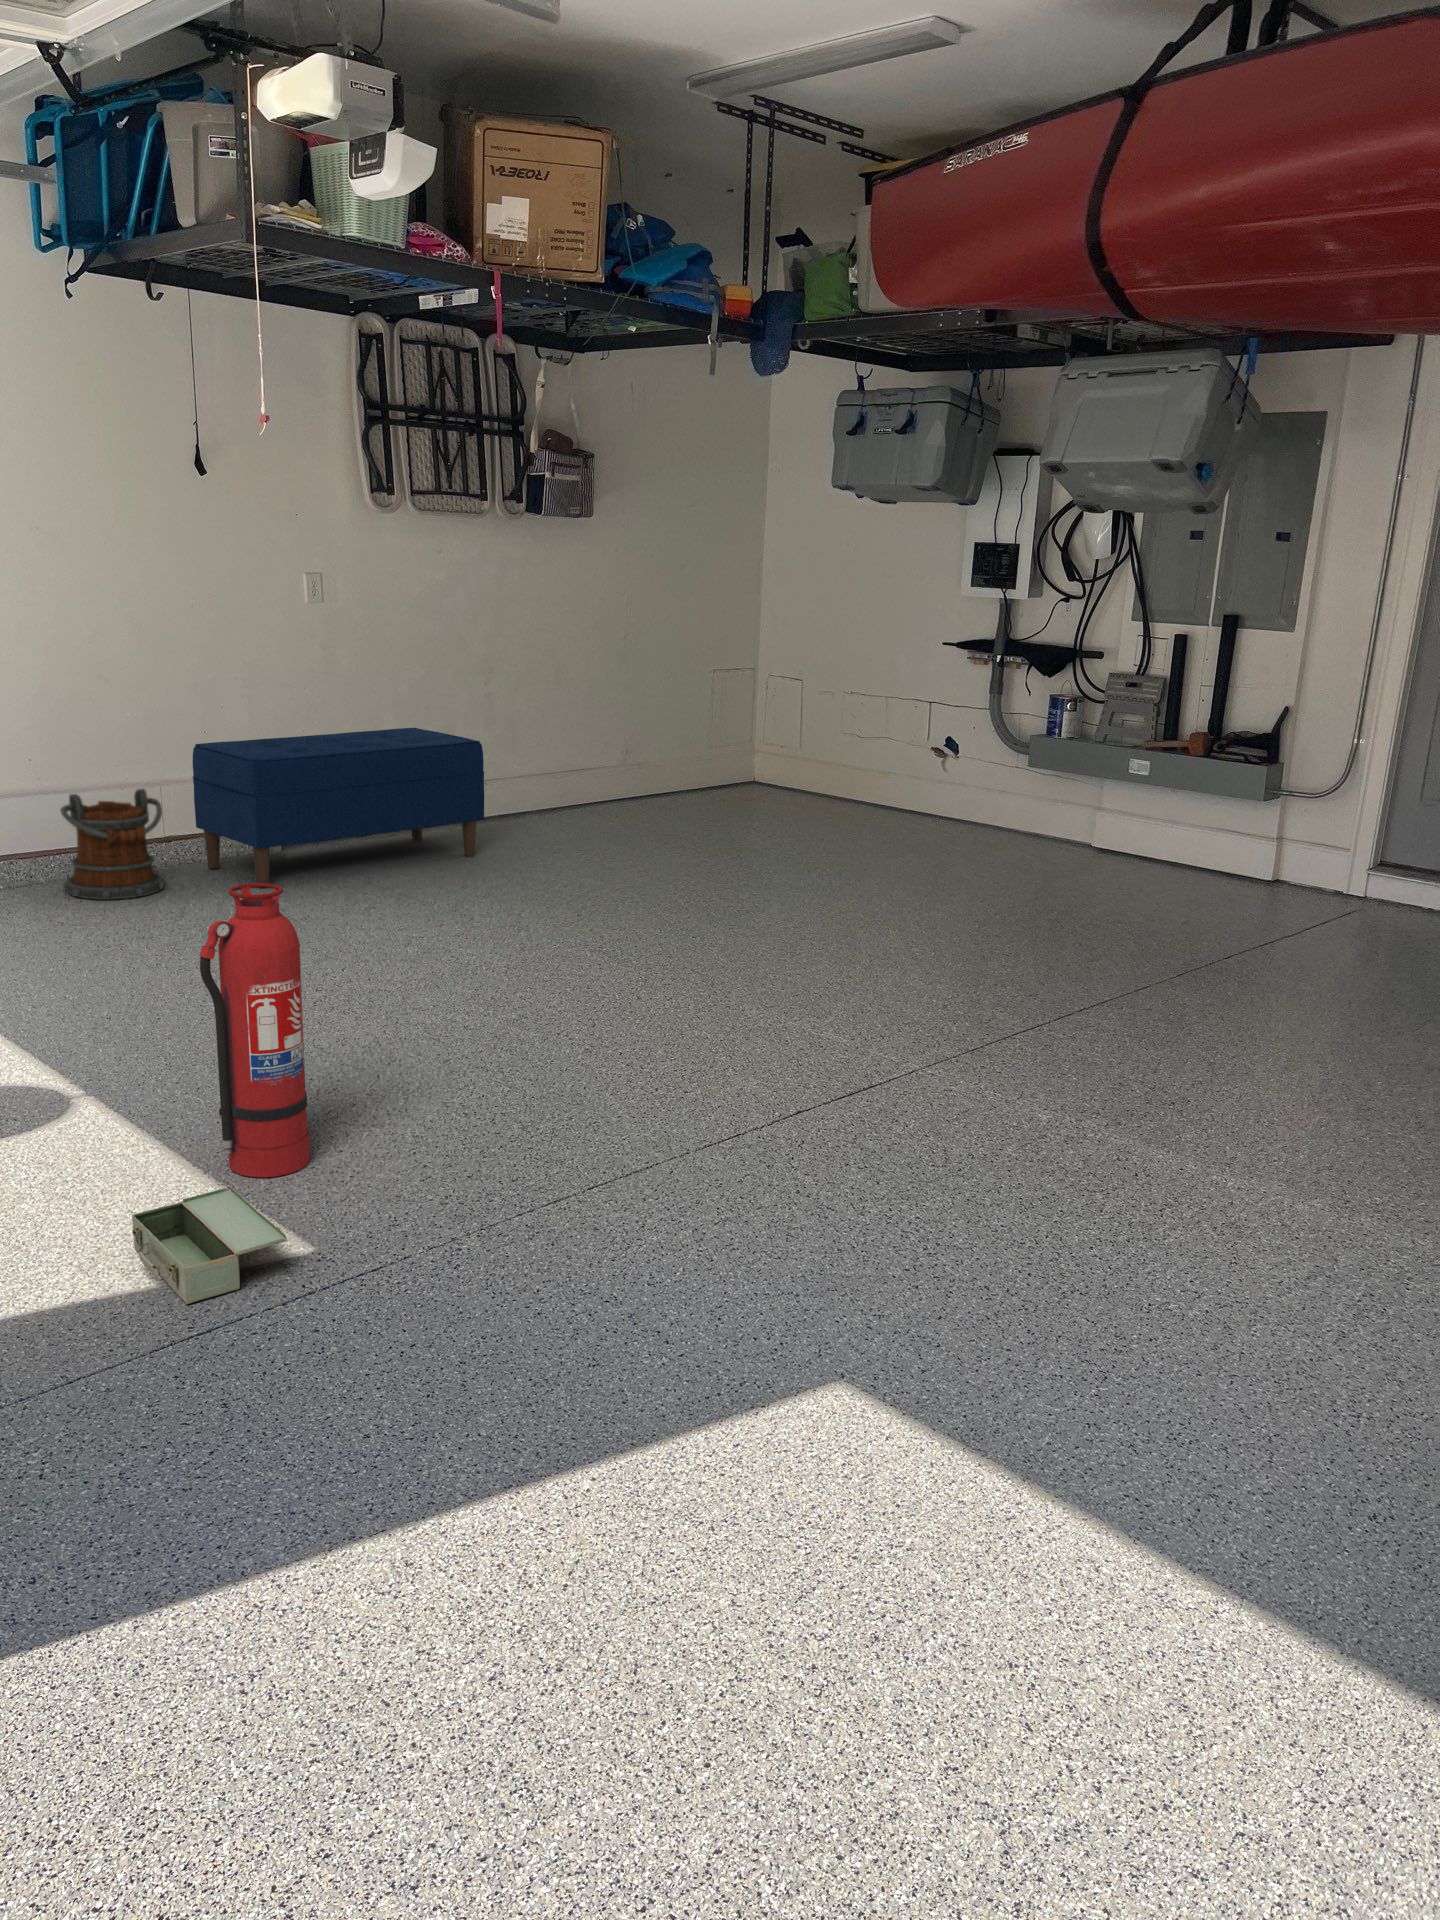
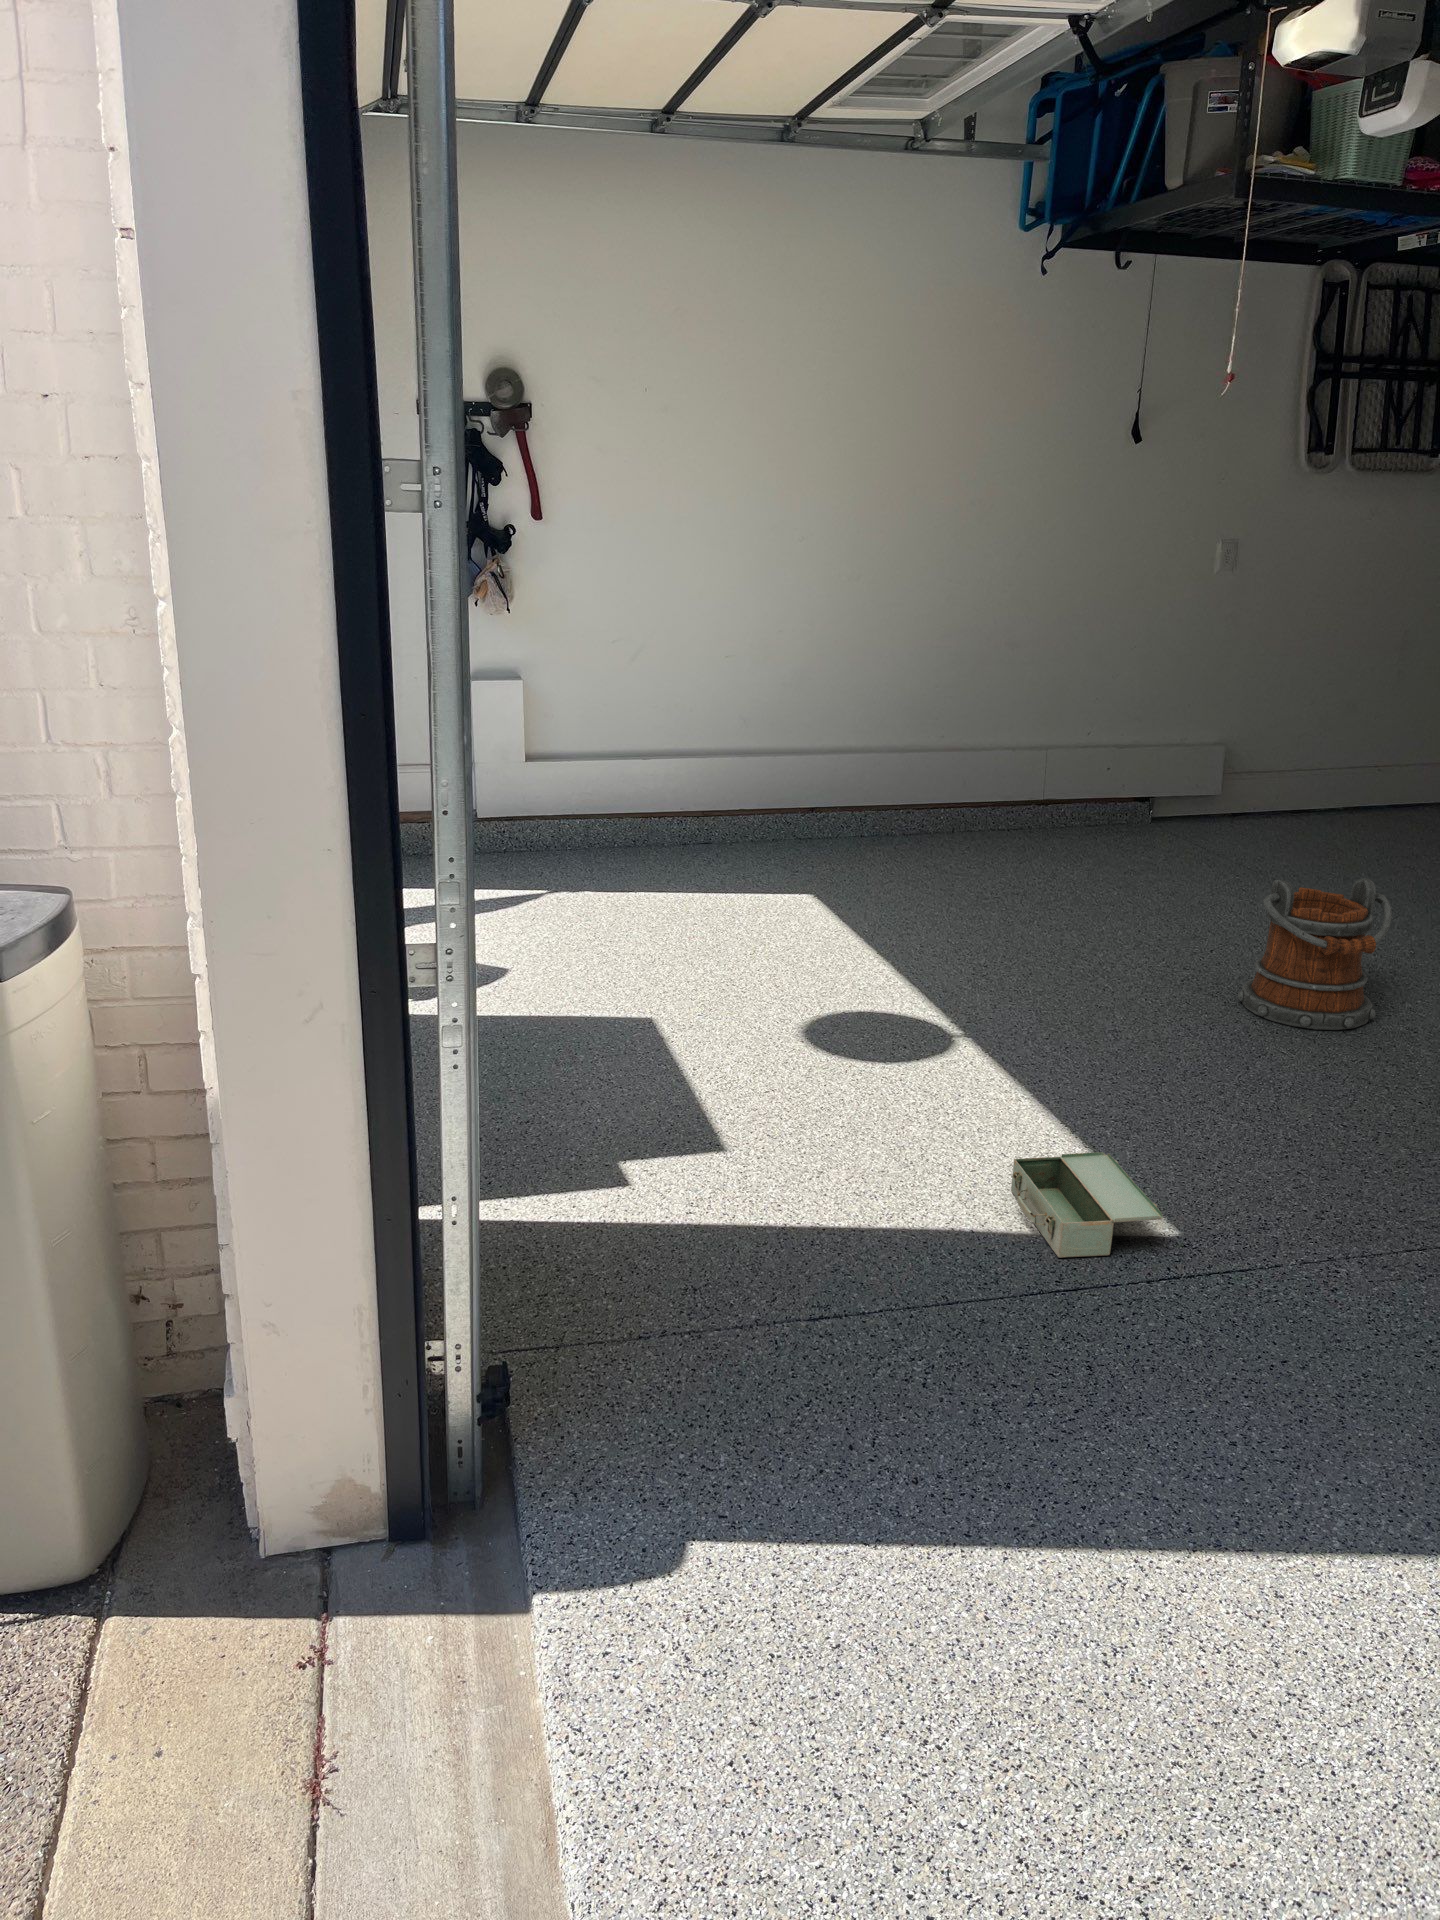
bench: present [193,728,484,884] -> none [1082,706,1395,855]
bucket: present [61,789,164,900] -> present [1238,878,1392,1030]
fire extinguisher: present [200,883,310,1177] -> none [1100,854,1210,1150]

